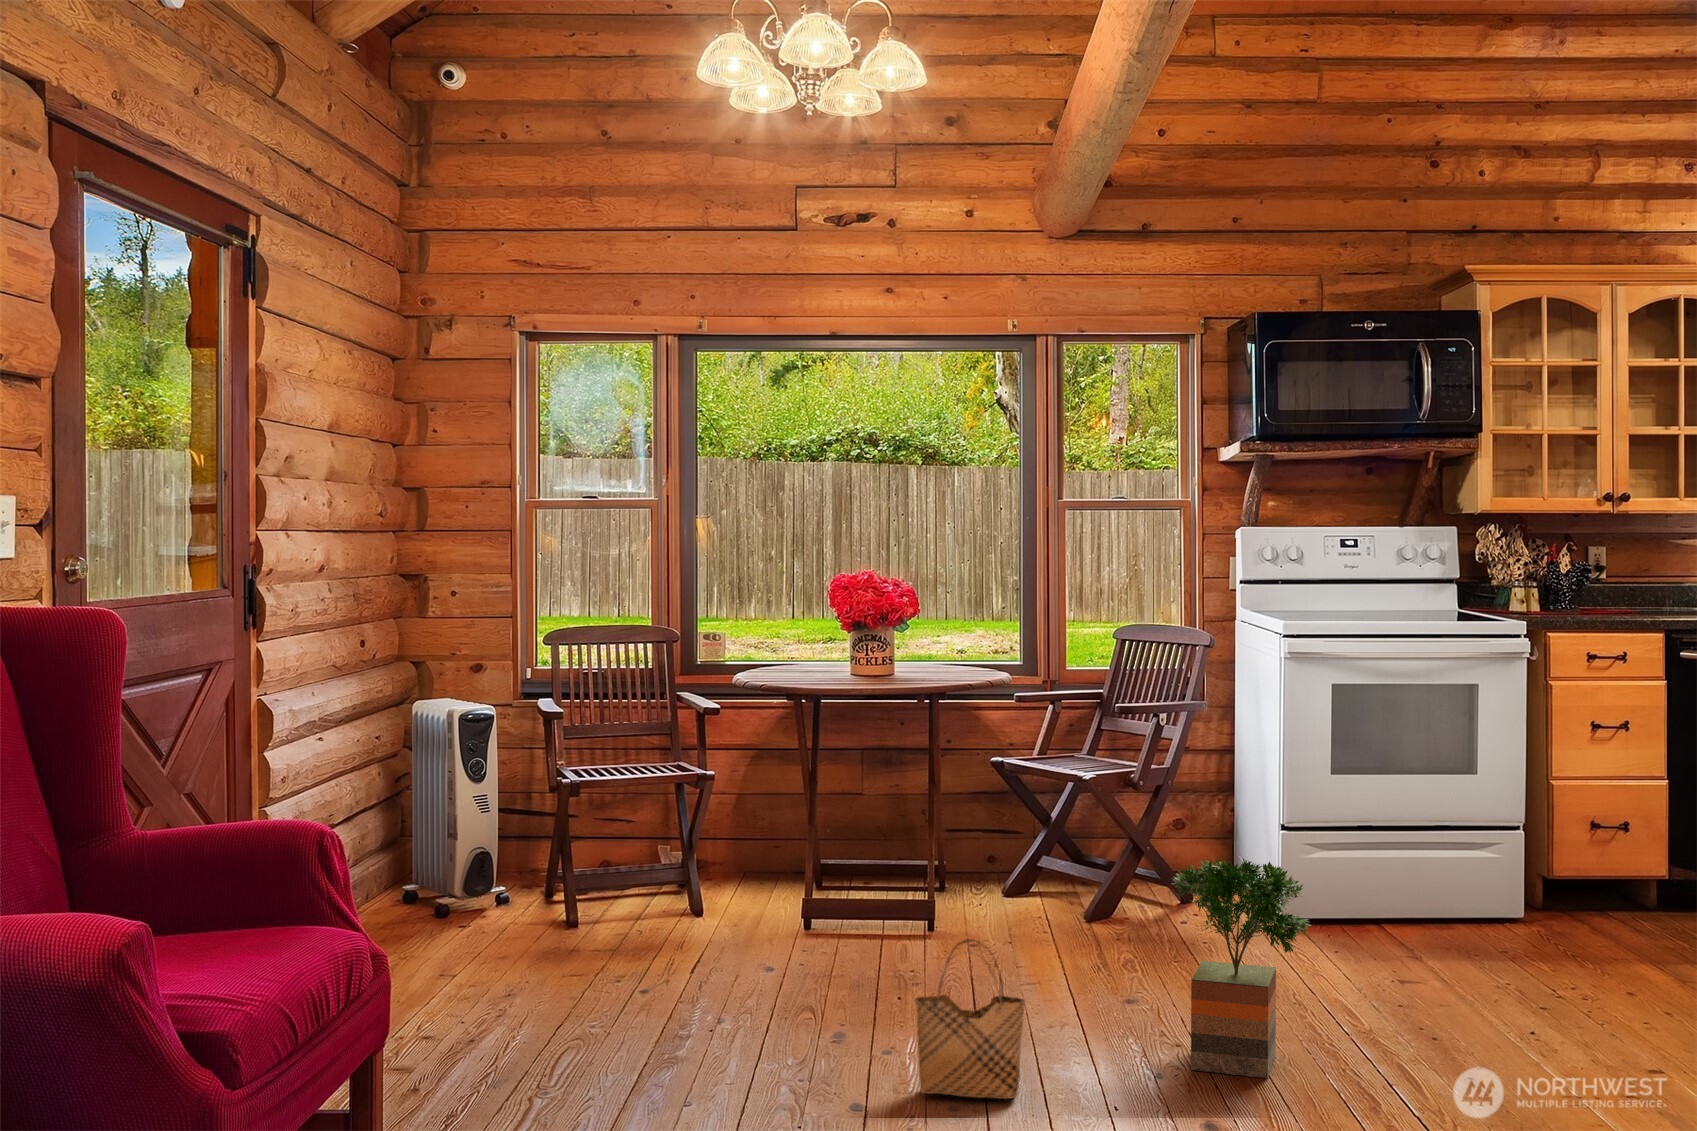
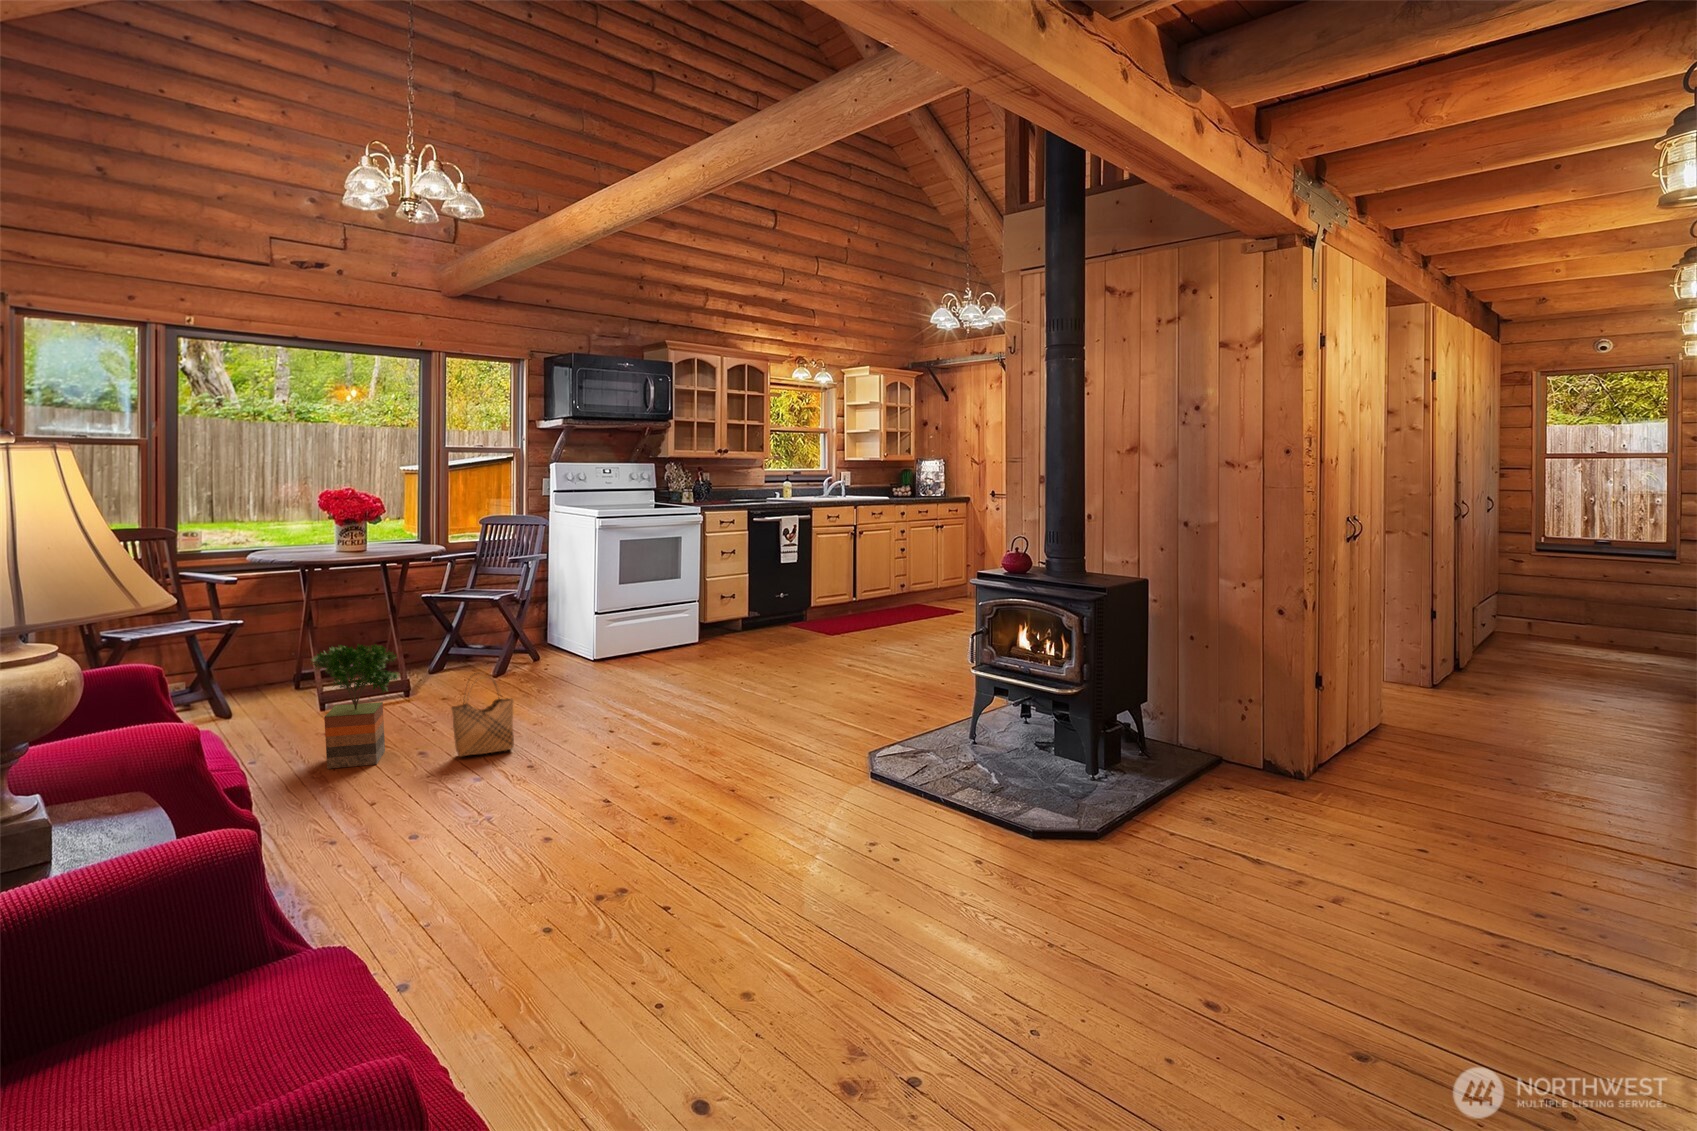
potted tree: present [1172,857,1311,1078] -> present [312,644,399,769]

